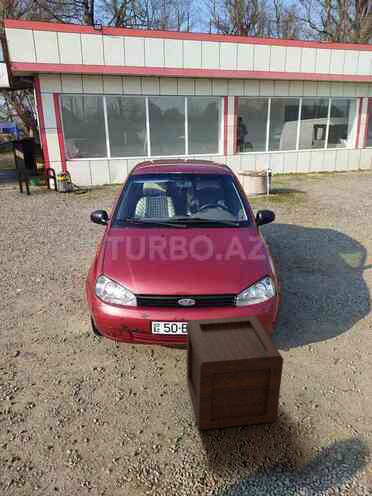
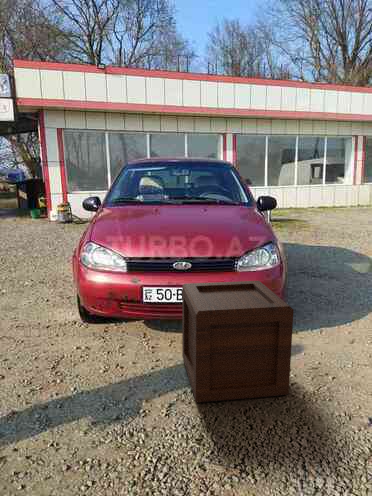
bench: present [18,168,58,195] -> none [19,199,57,225]

